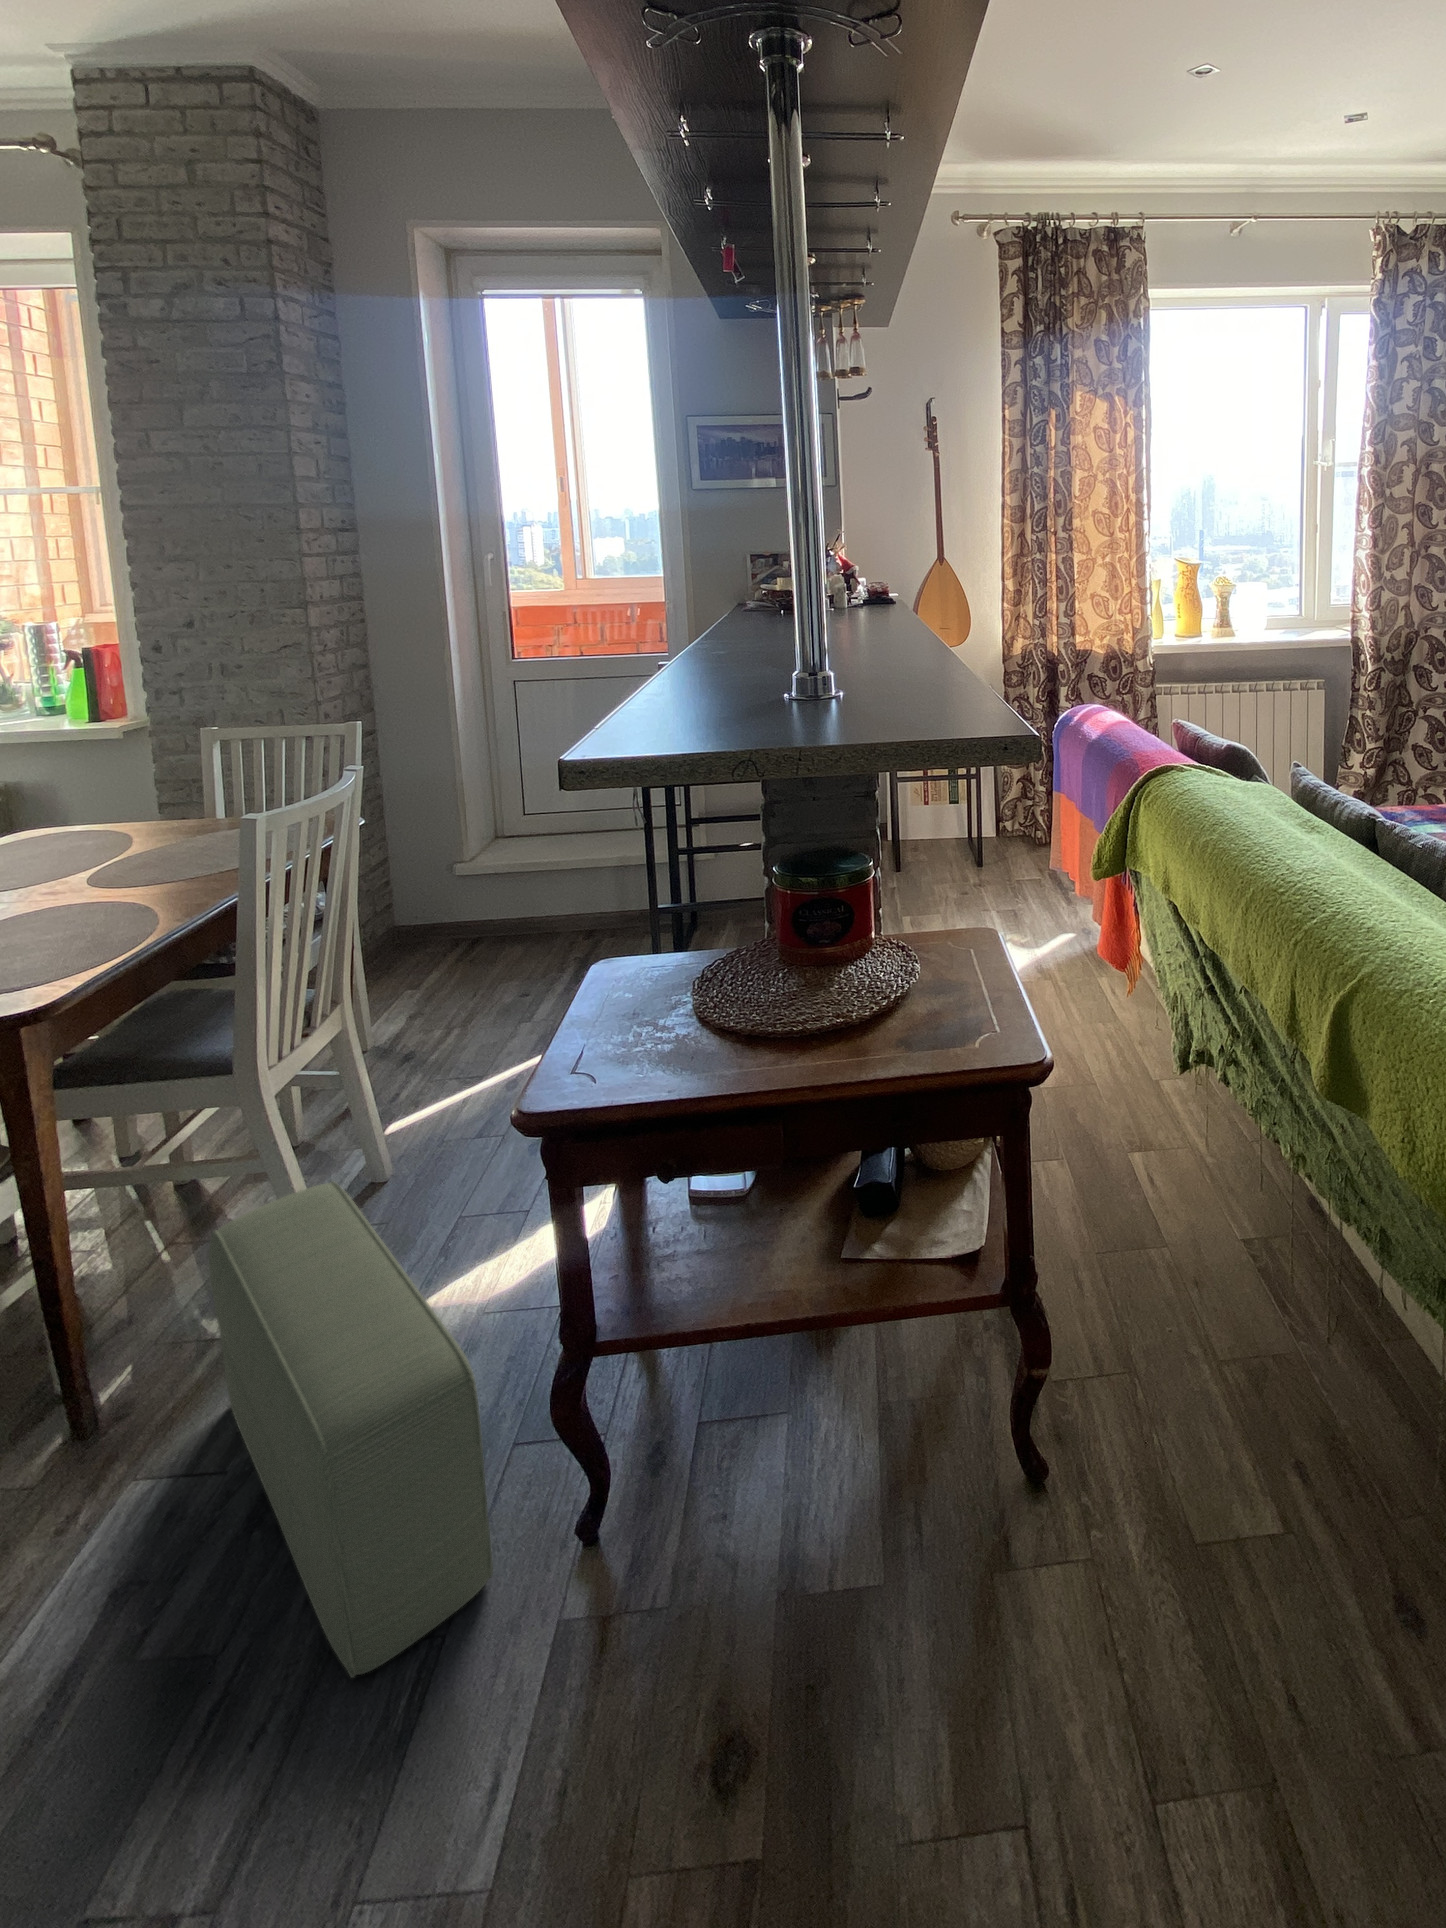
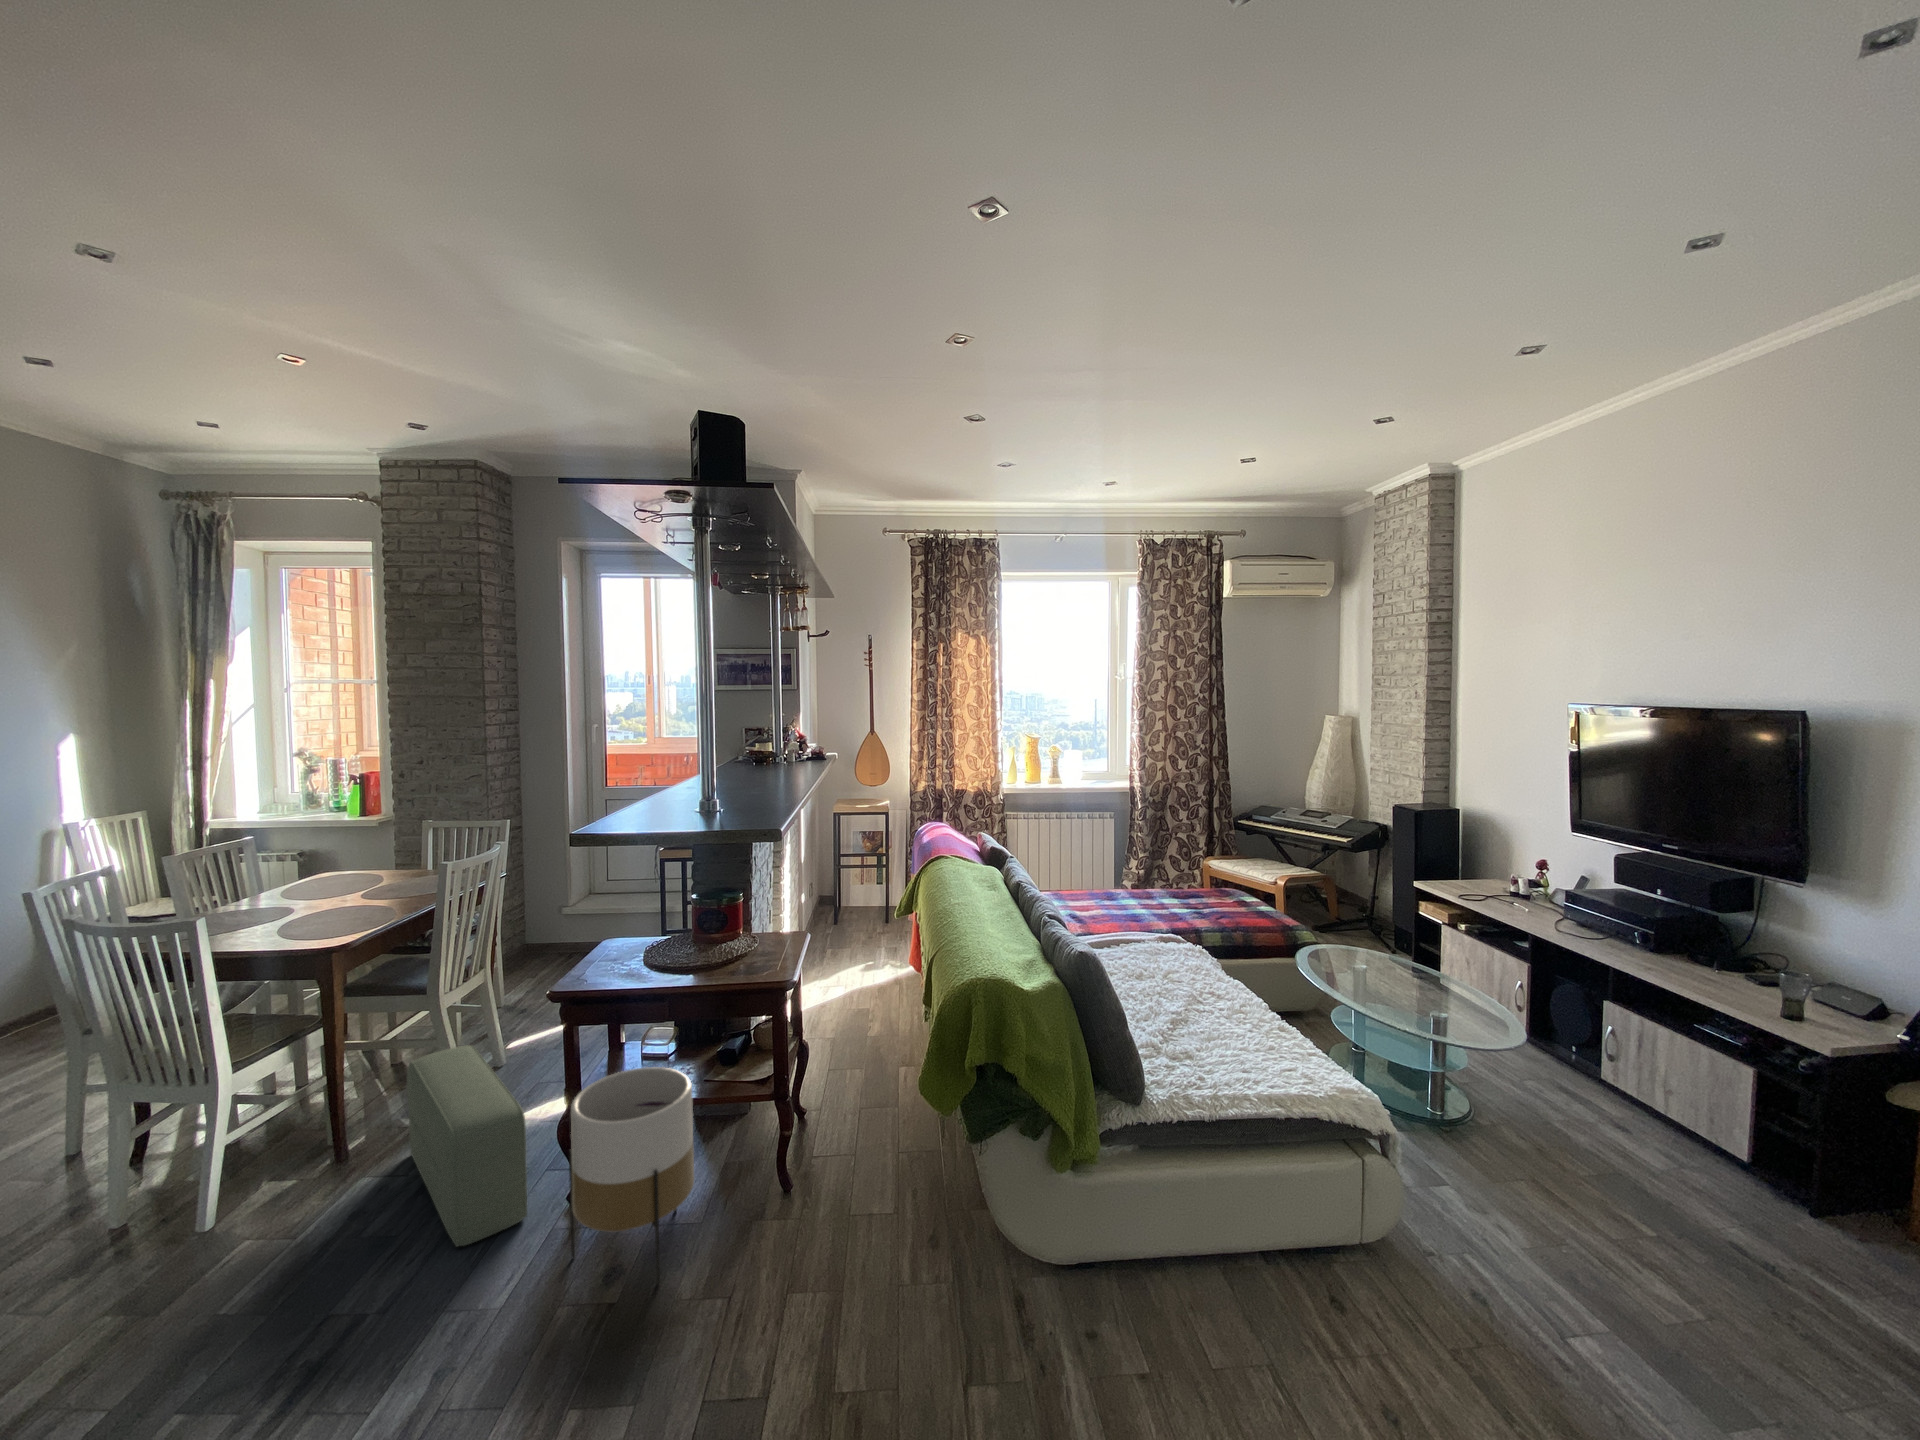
planter: none [594,1263,863,1775] -> present [569,1067,694,1283]

